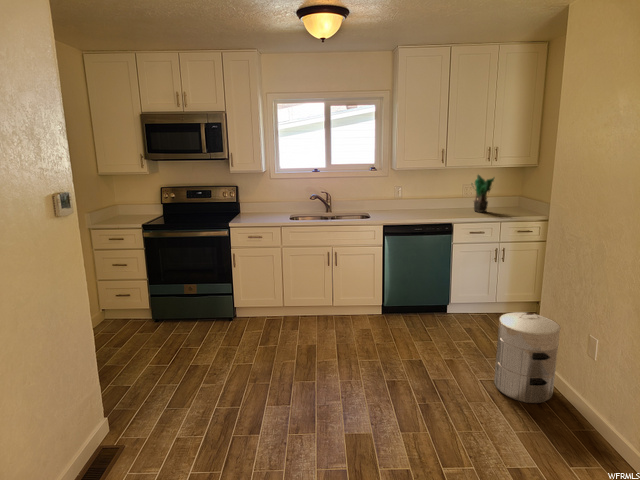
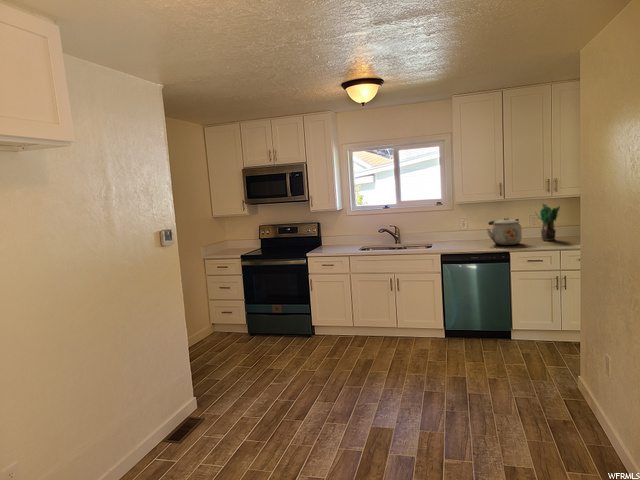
kettle: none [427,188,460,216] -> present [487,218,522,245]
waste bin: present [494,312,561,403] -> none [527,333,587,421]

